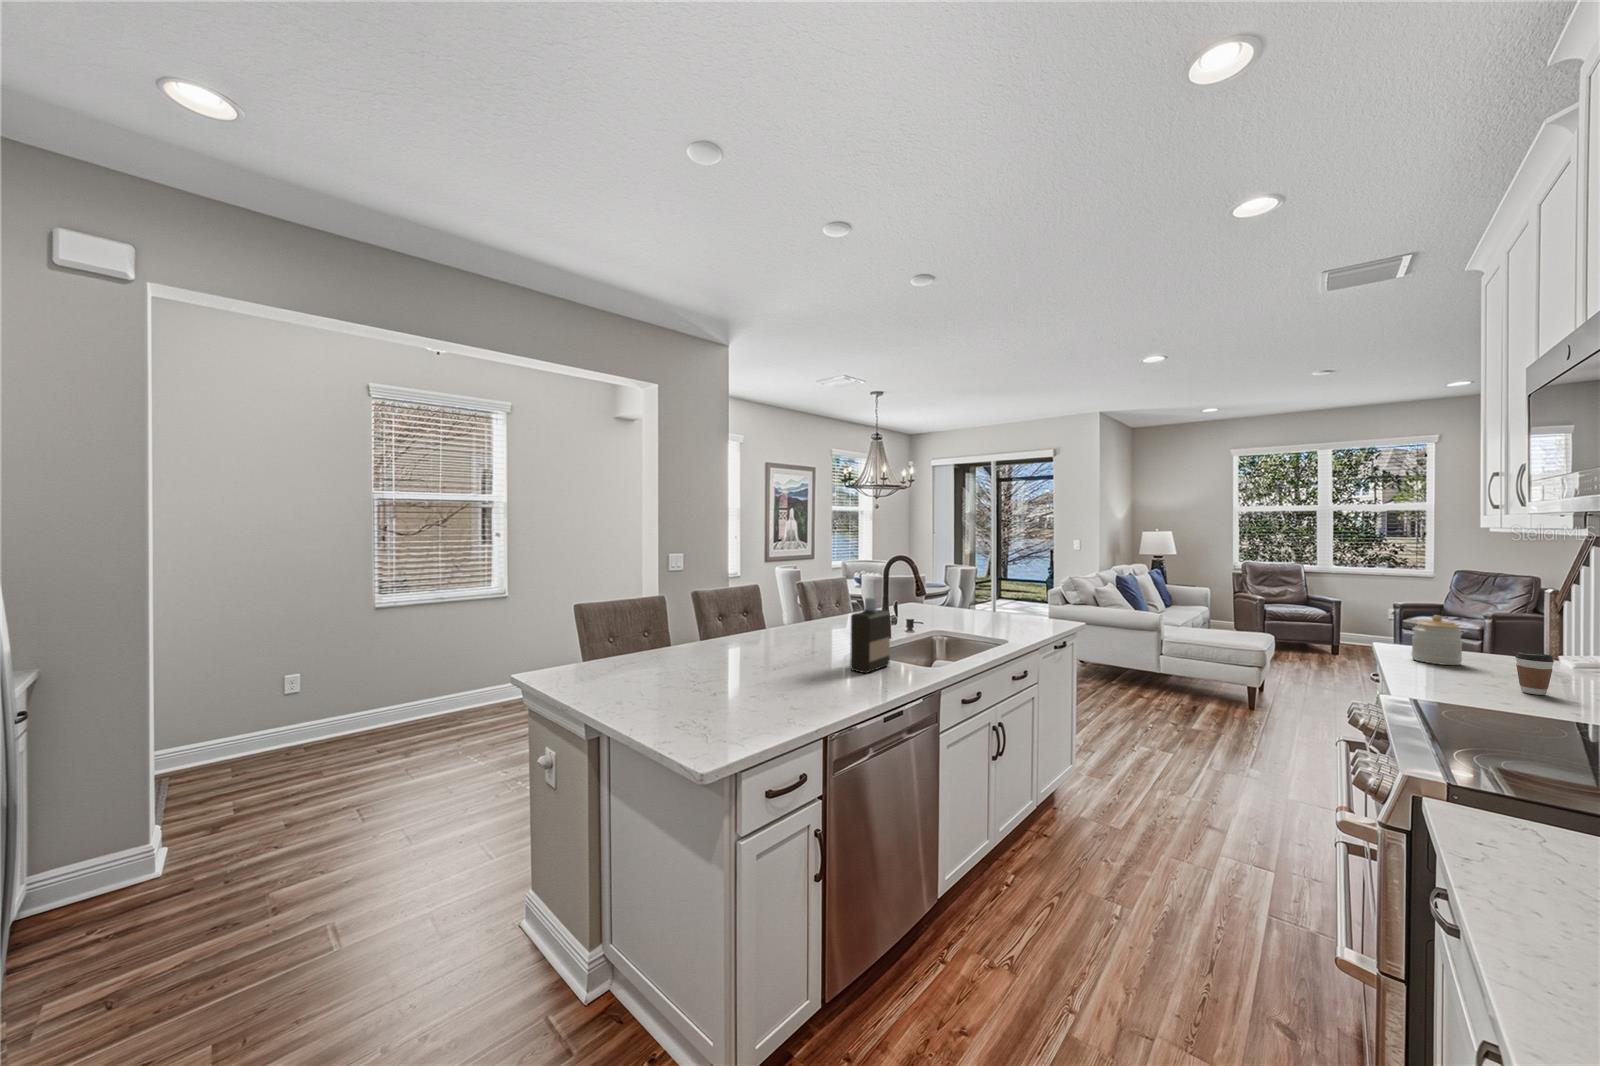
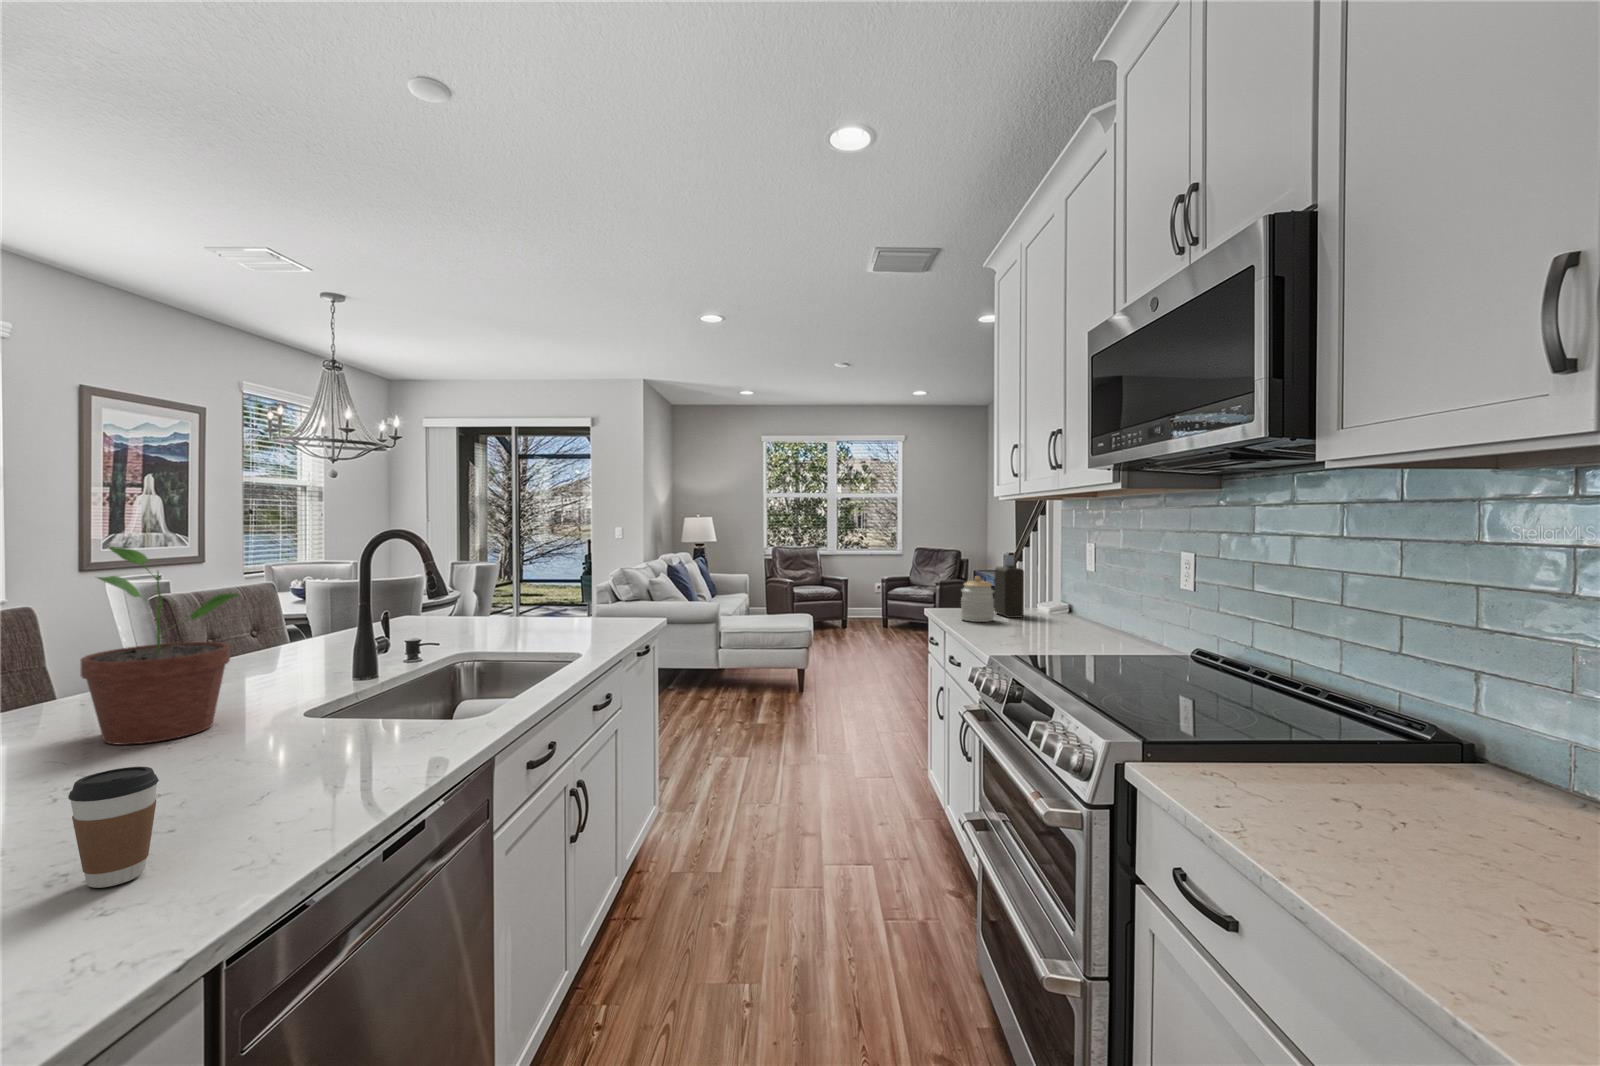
potted plant: none [773,562,828,653] -> present [80,547,239,745]
bottle: present [850,598,890,673] -> present [994,556,1024,618]
coffee cup: present [1515,652,1554,695] -> present [68,767,159,888]

